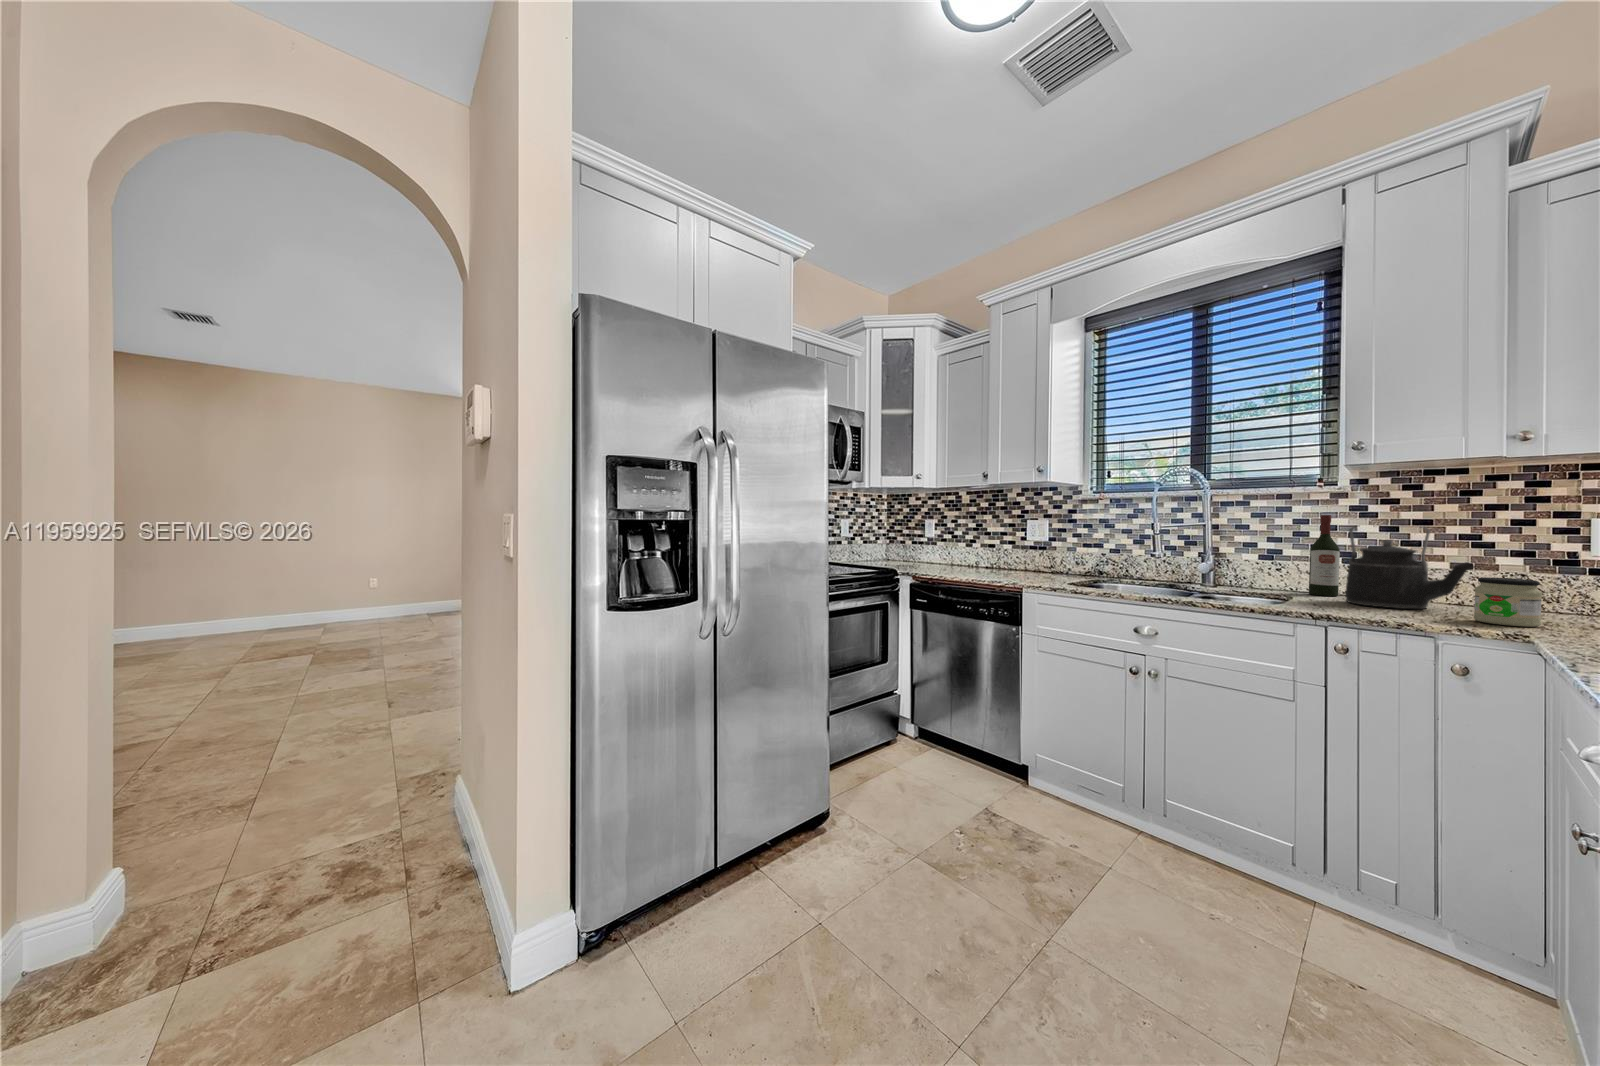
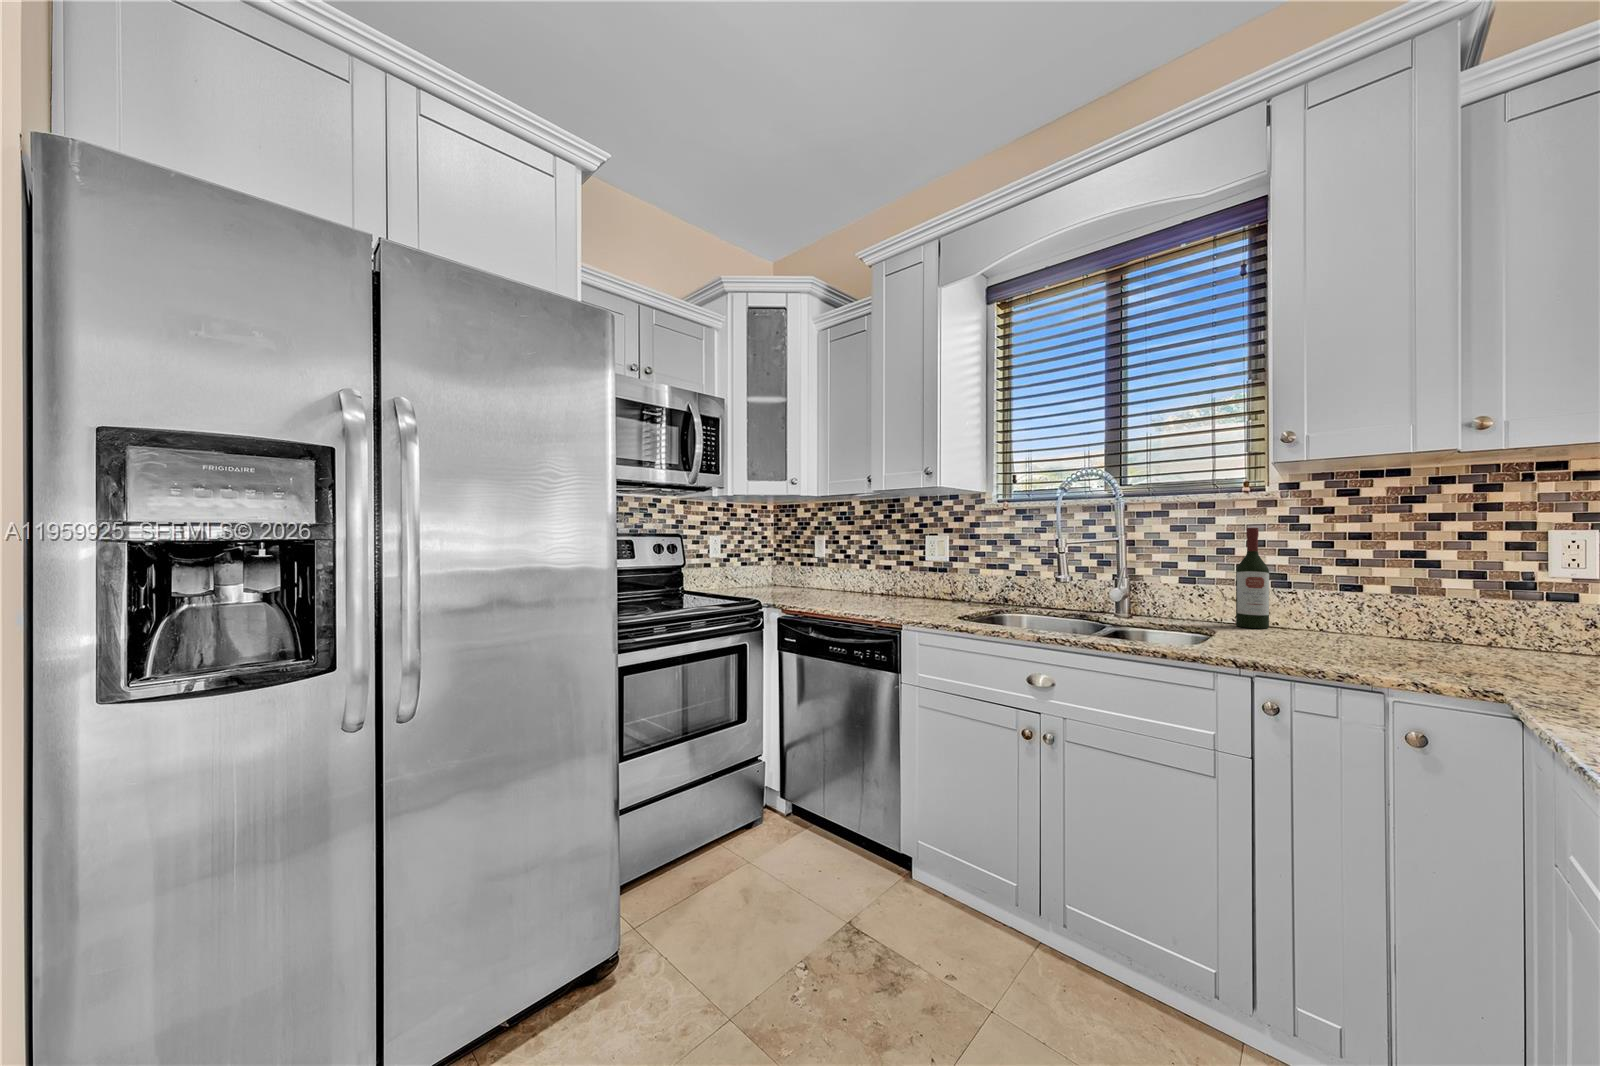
kettle: present [1345,526,1474,609] -> none [1275,541,1422,648]
jar: present [1474,577,1542,627] -> none [1423,609,1503,675]

